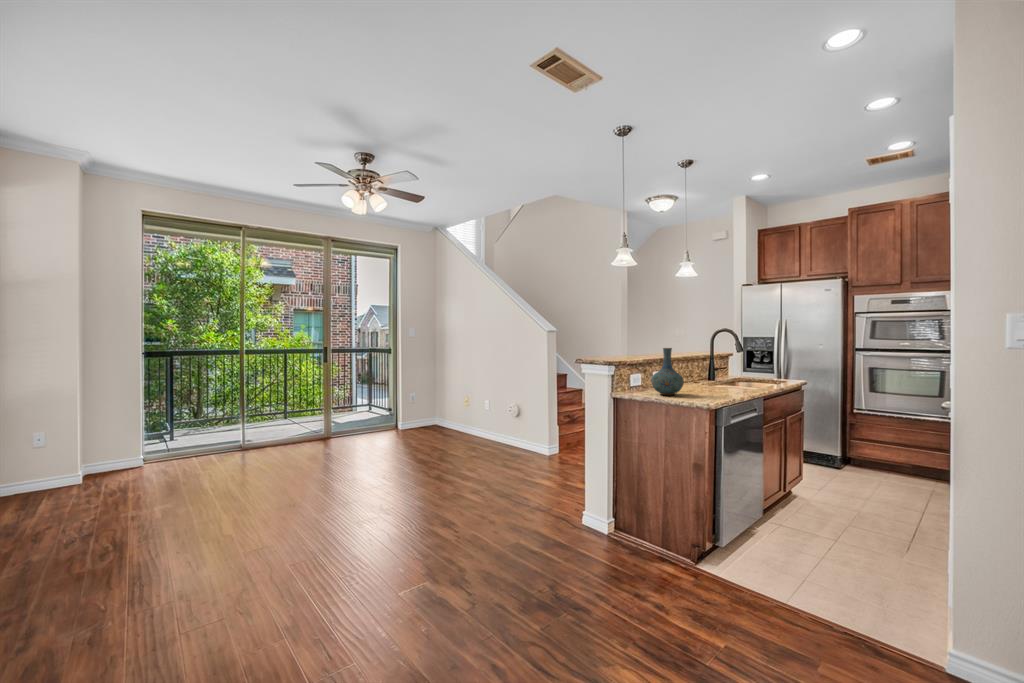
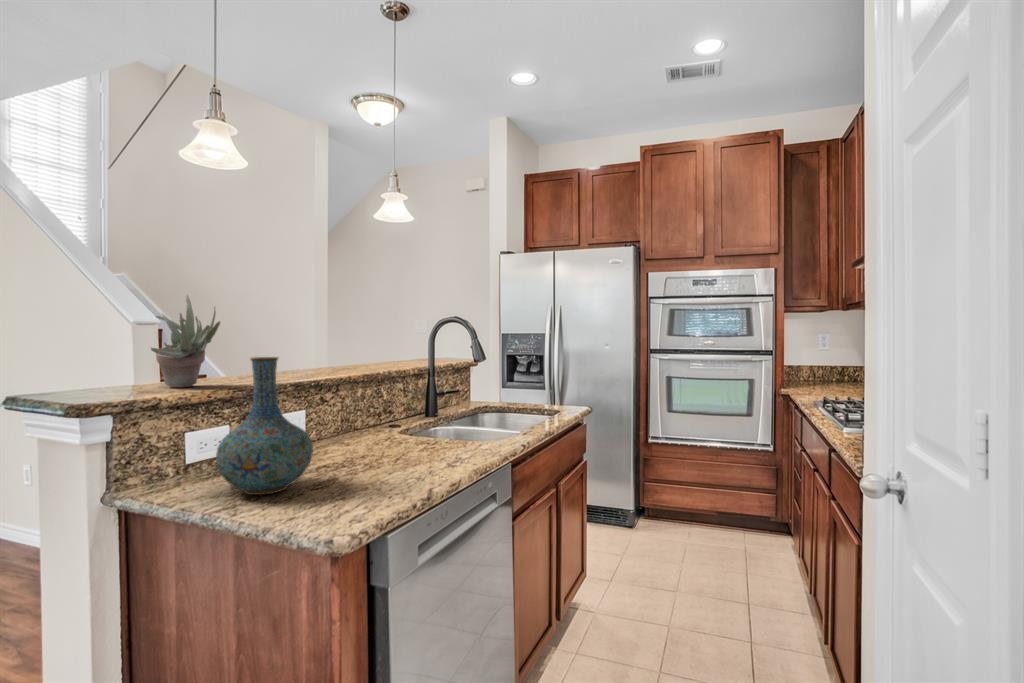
succulent plant: none [611,325,635,359] -> present [151,295,220,387]

